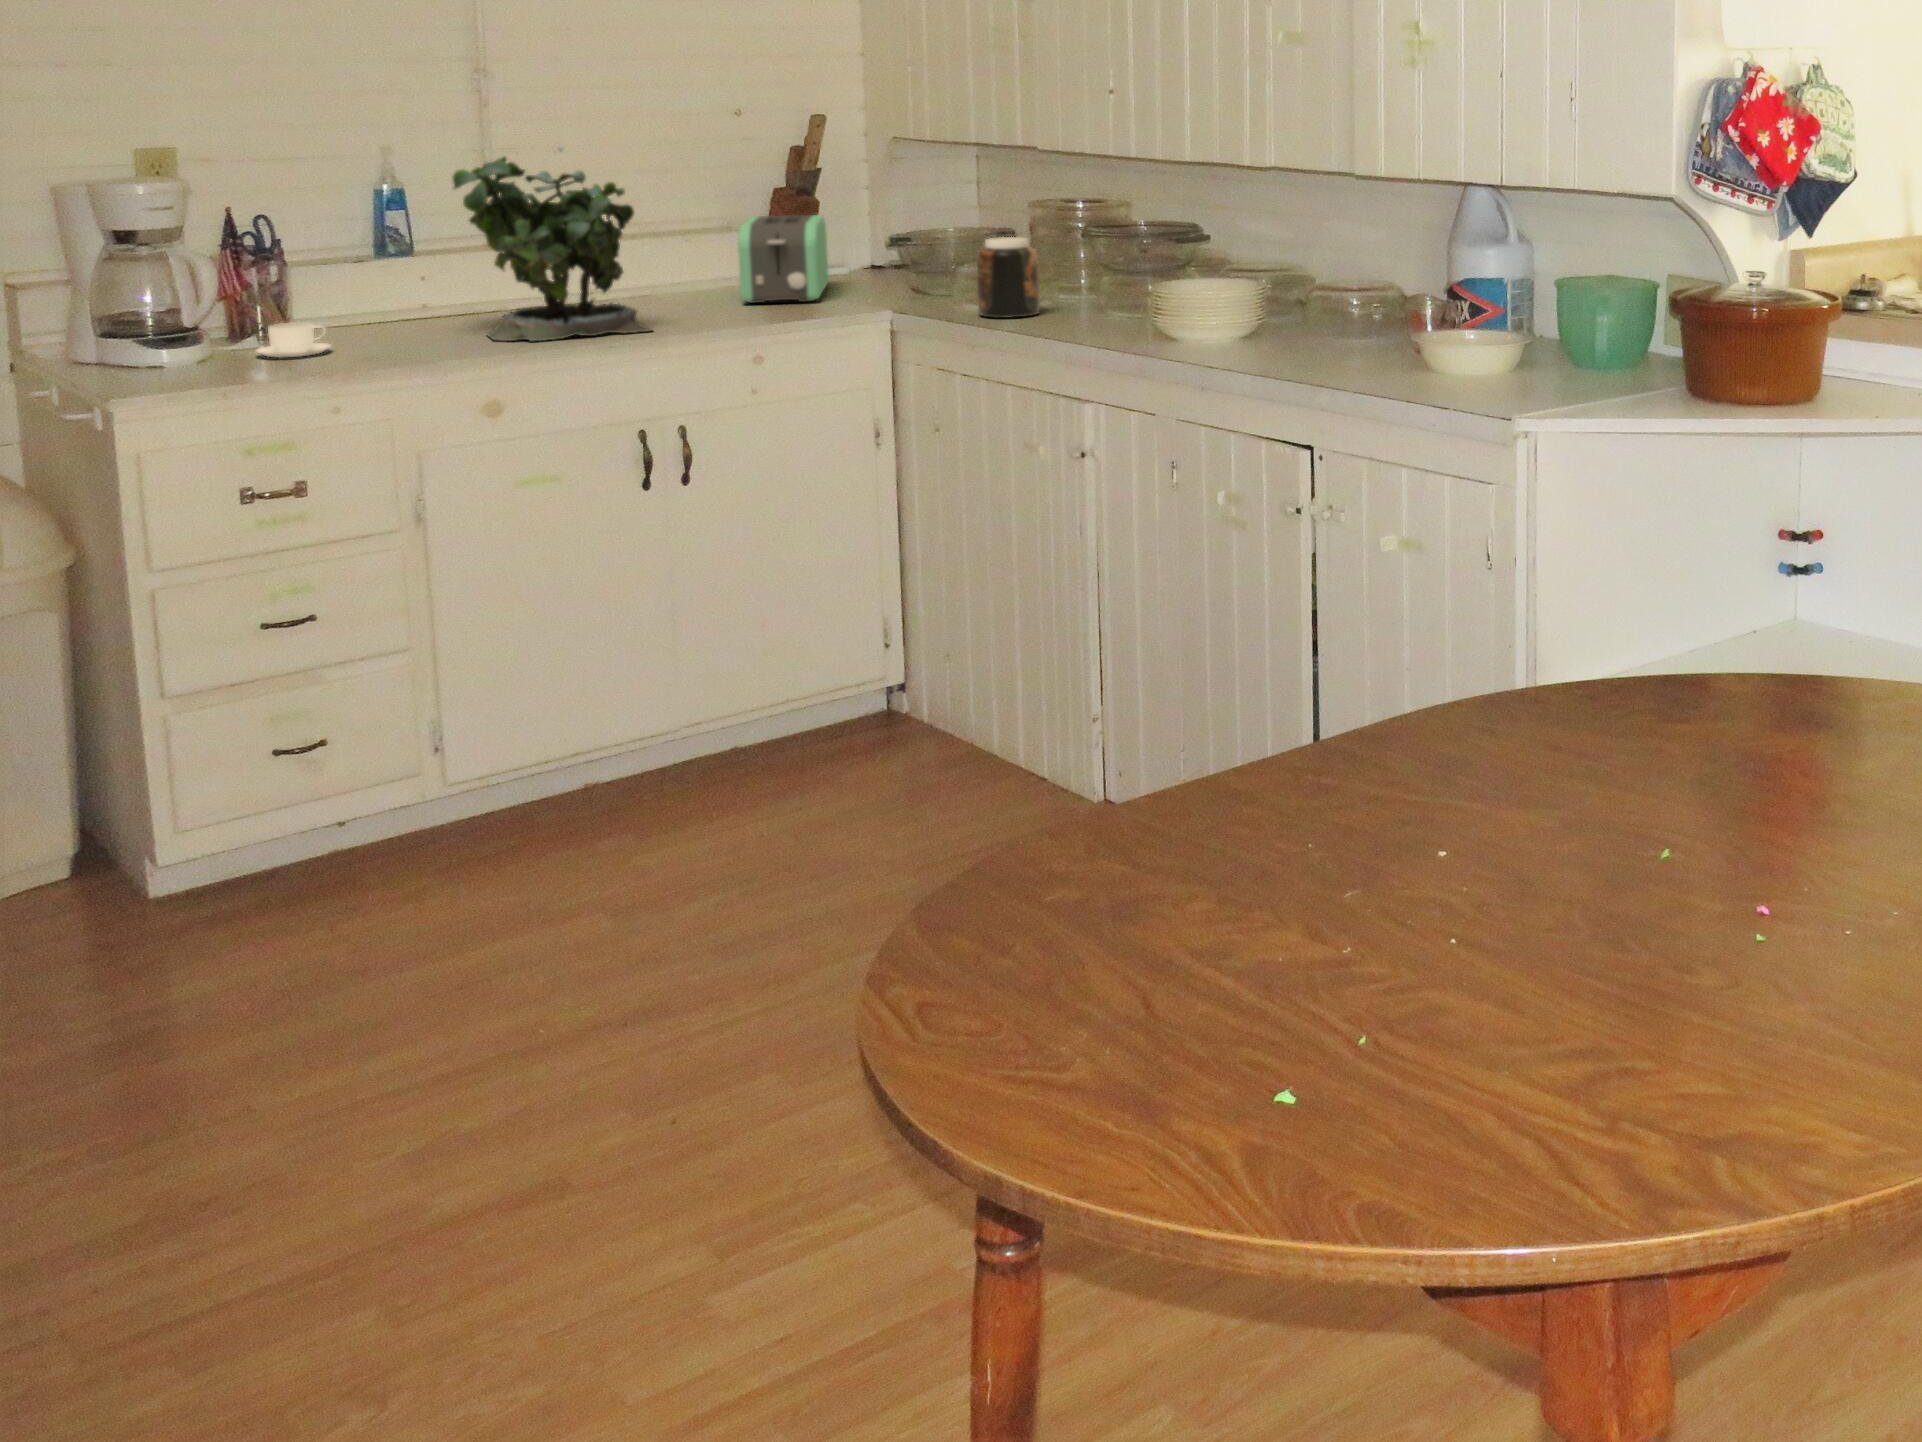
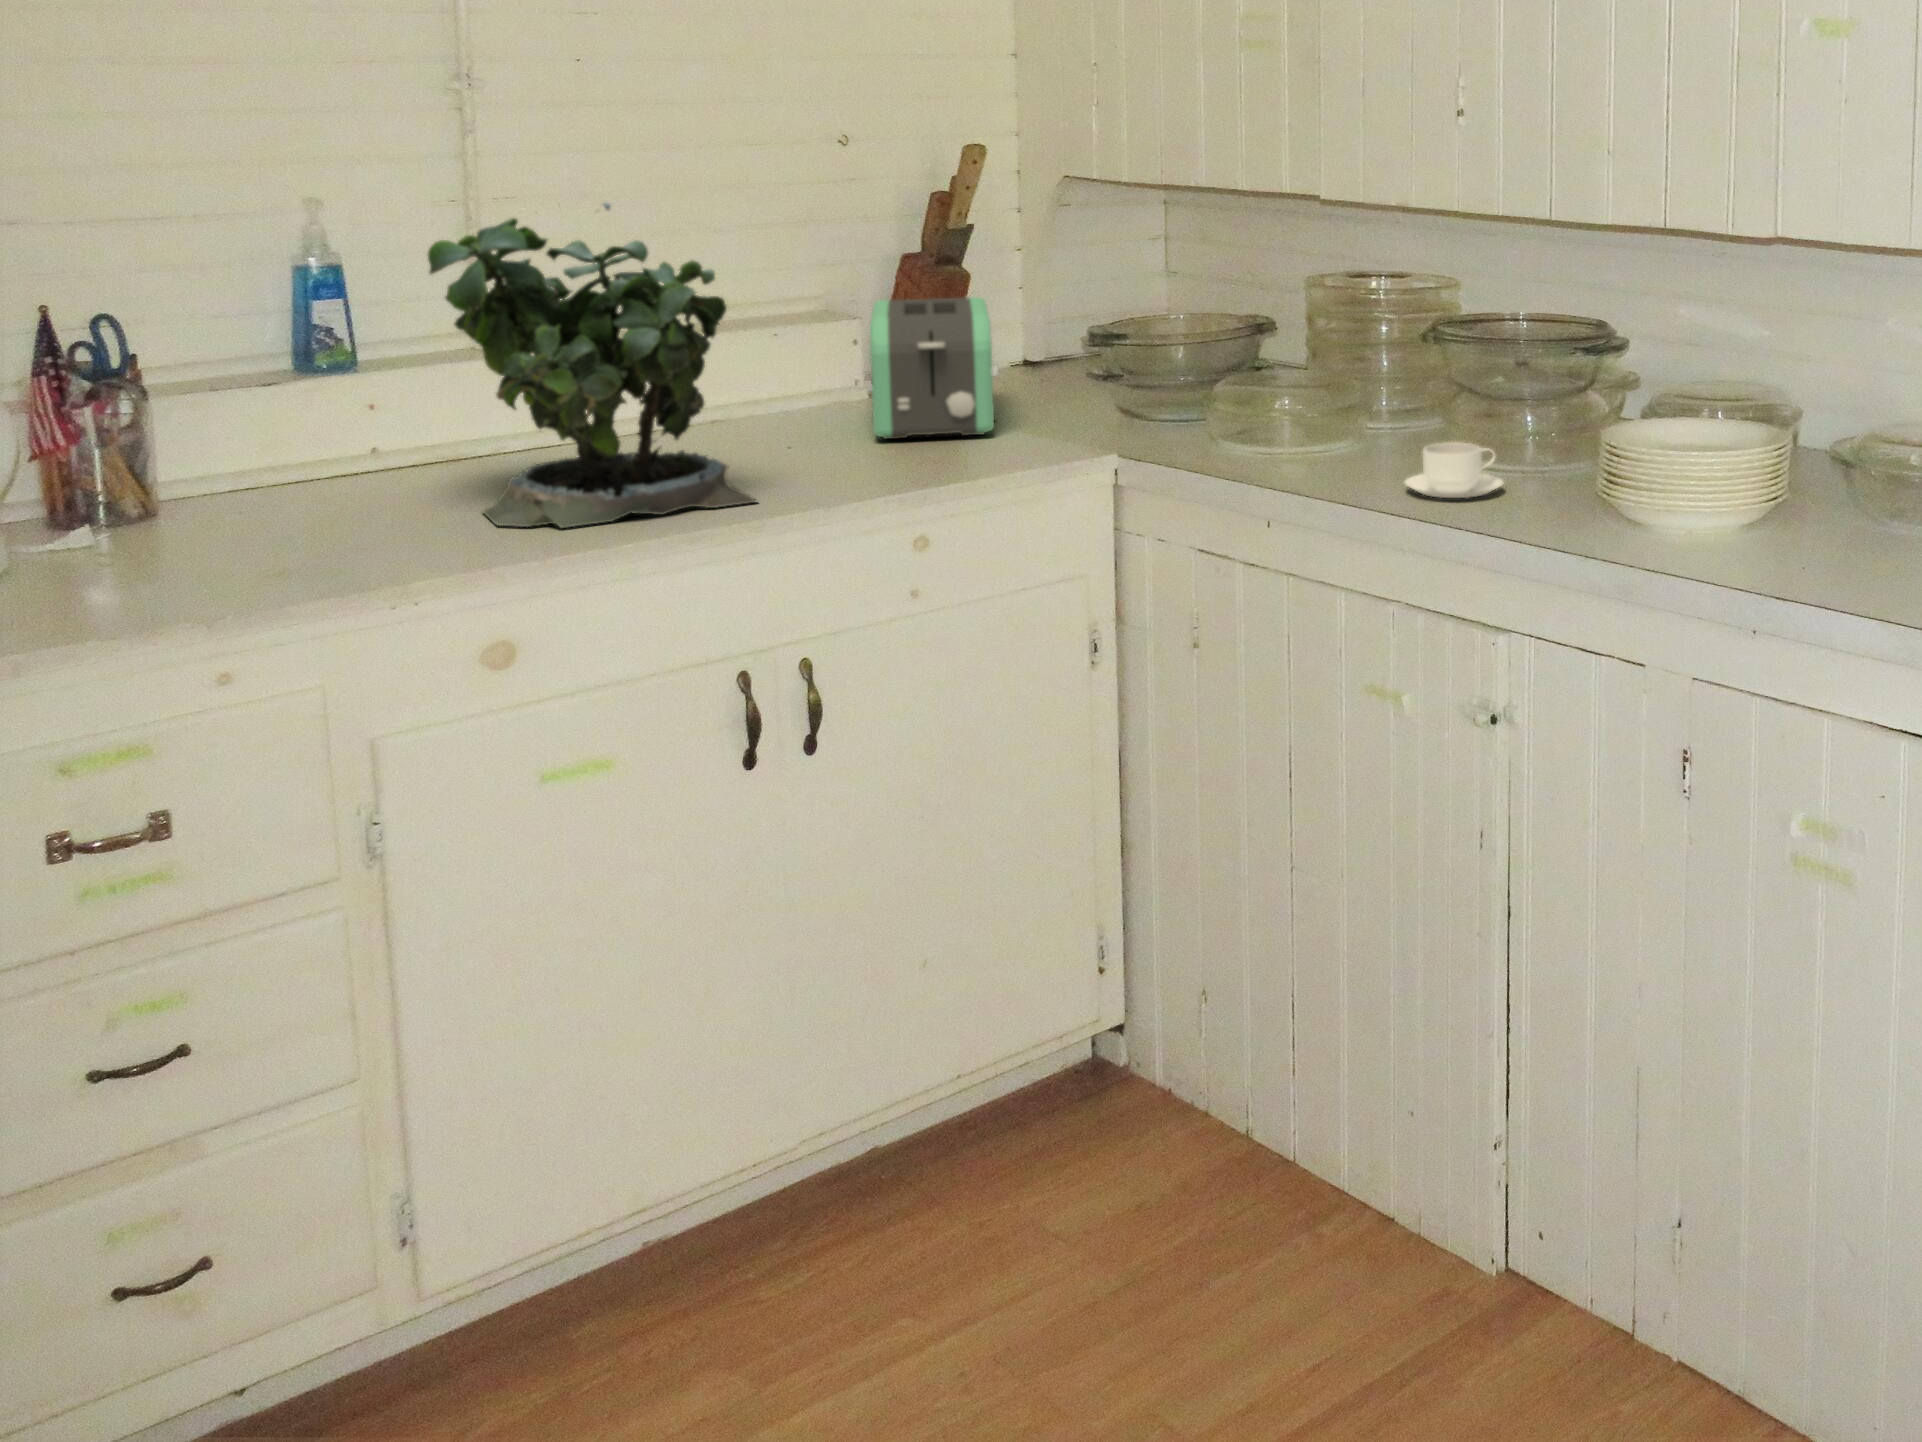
jar: present [977,237,1040,318] -> none [1261,341,1355,470]
coffee cup: present [257,322,331,358] -> present [1405,442,1503,498]

